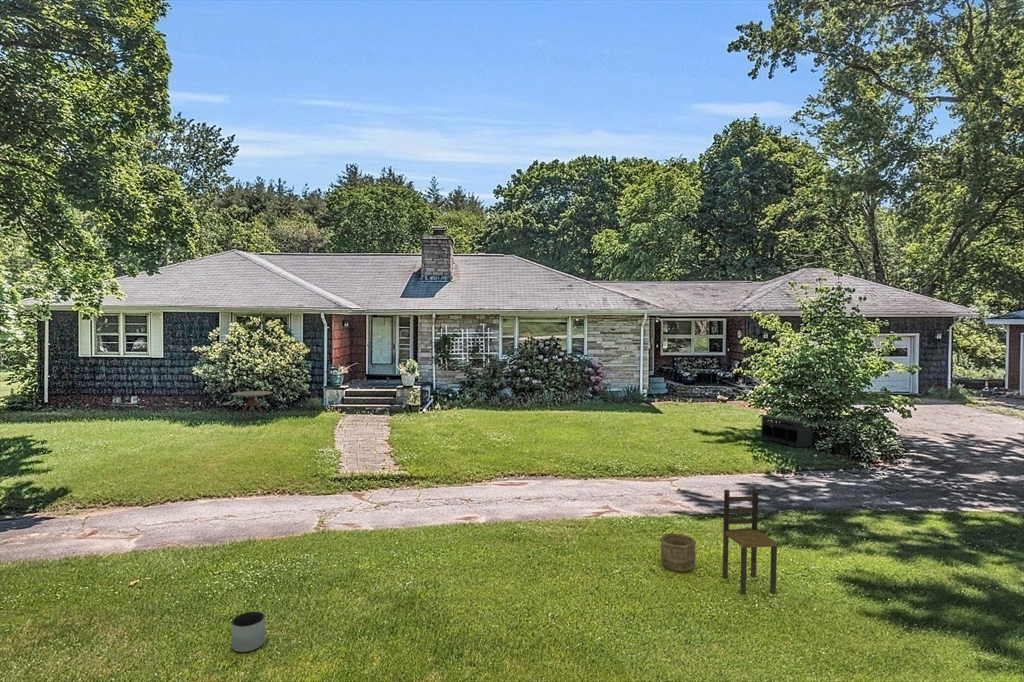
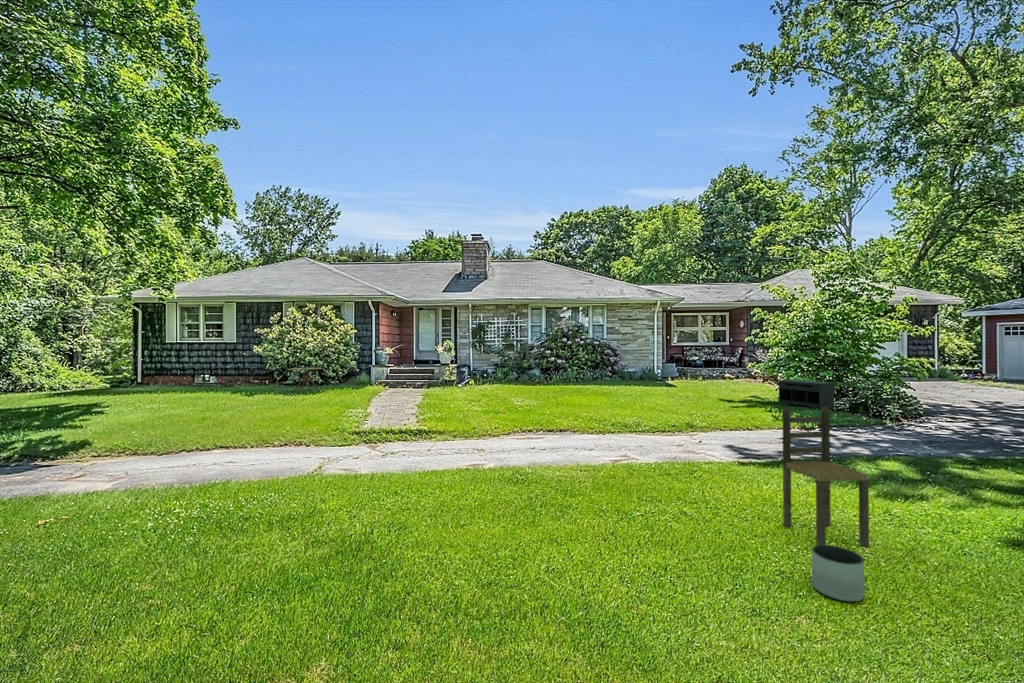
wooden bucket: present [660,534,696,572] -> none [694,471,743,518]
planter: present [232,612,265,652] -> present [812,545,865,602]

